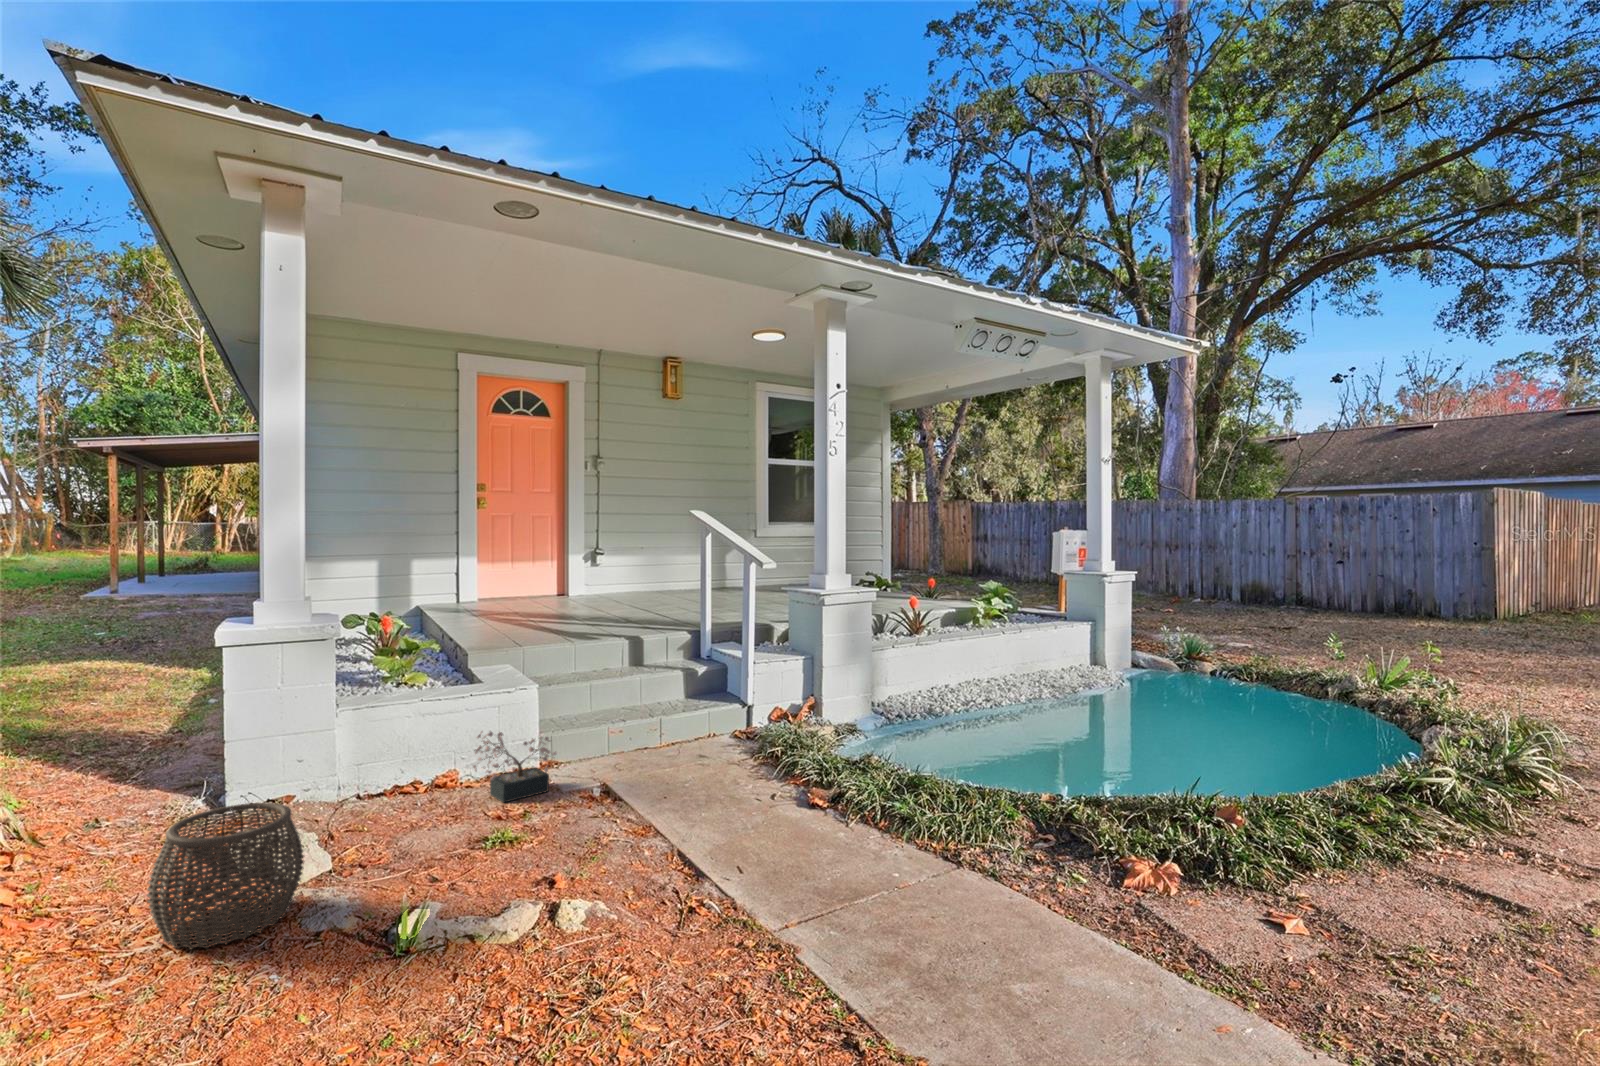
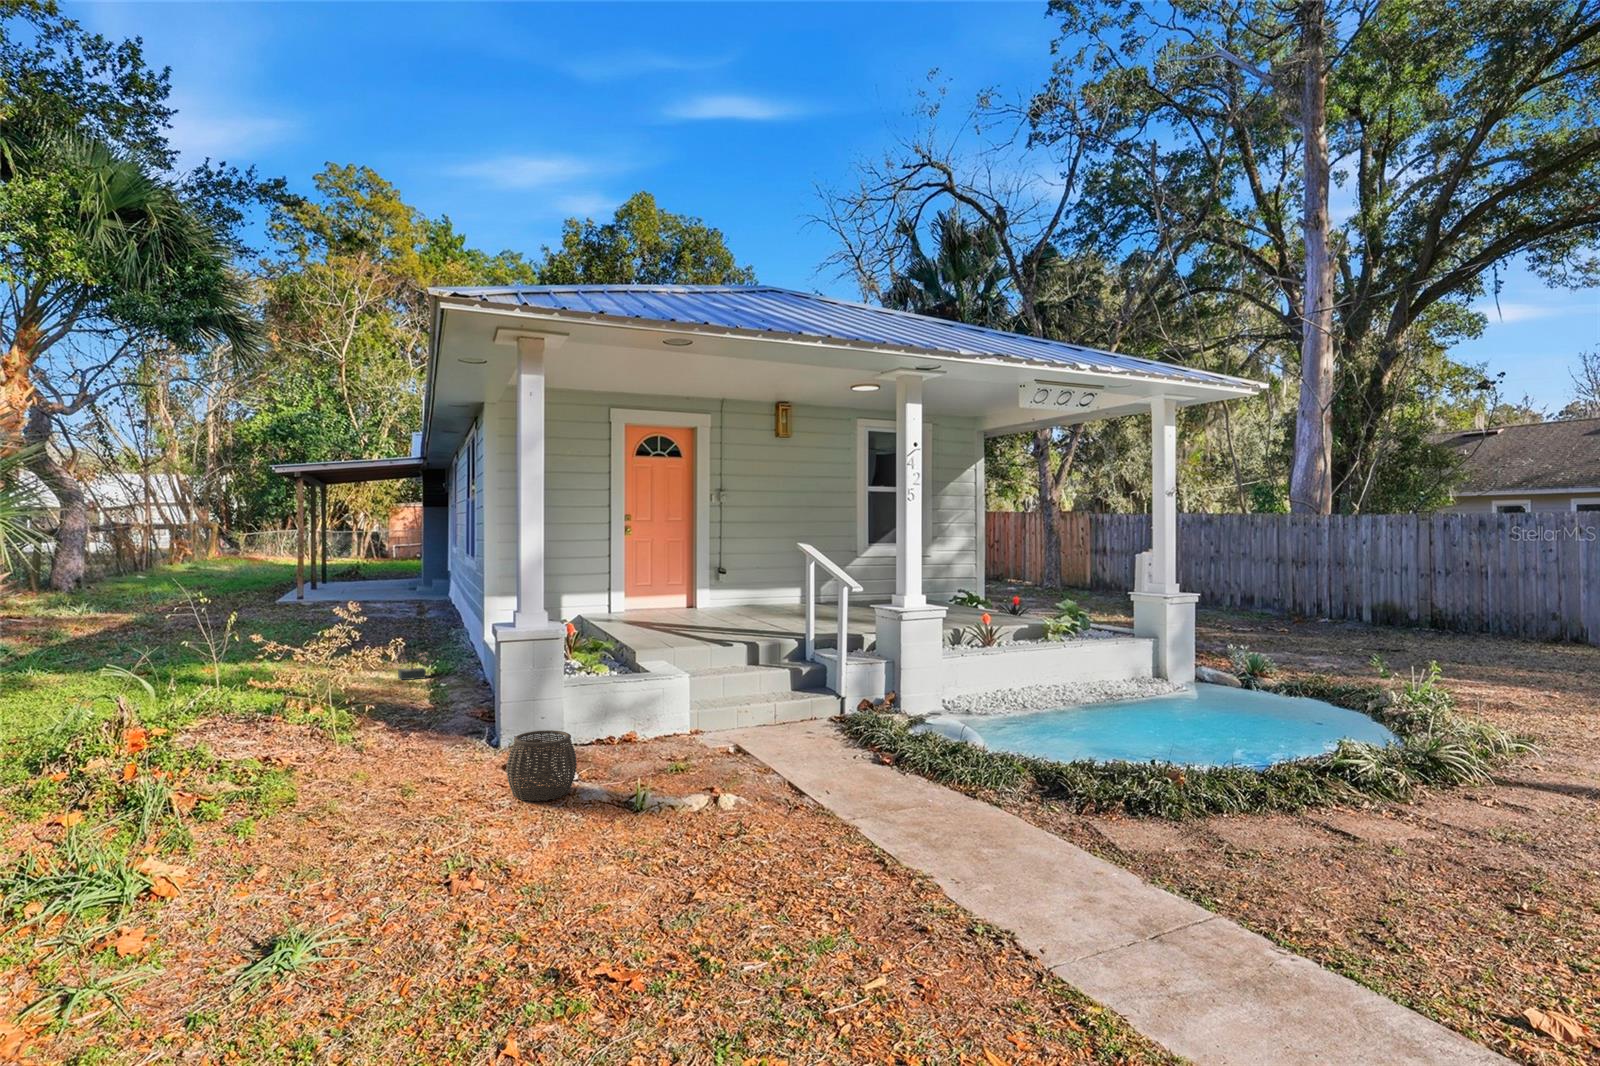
decorative plant: present [473,731,556,803] -> present [396,650,427,680]

